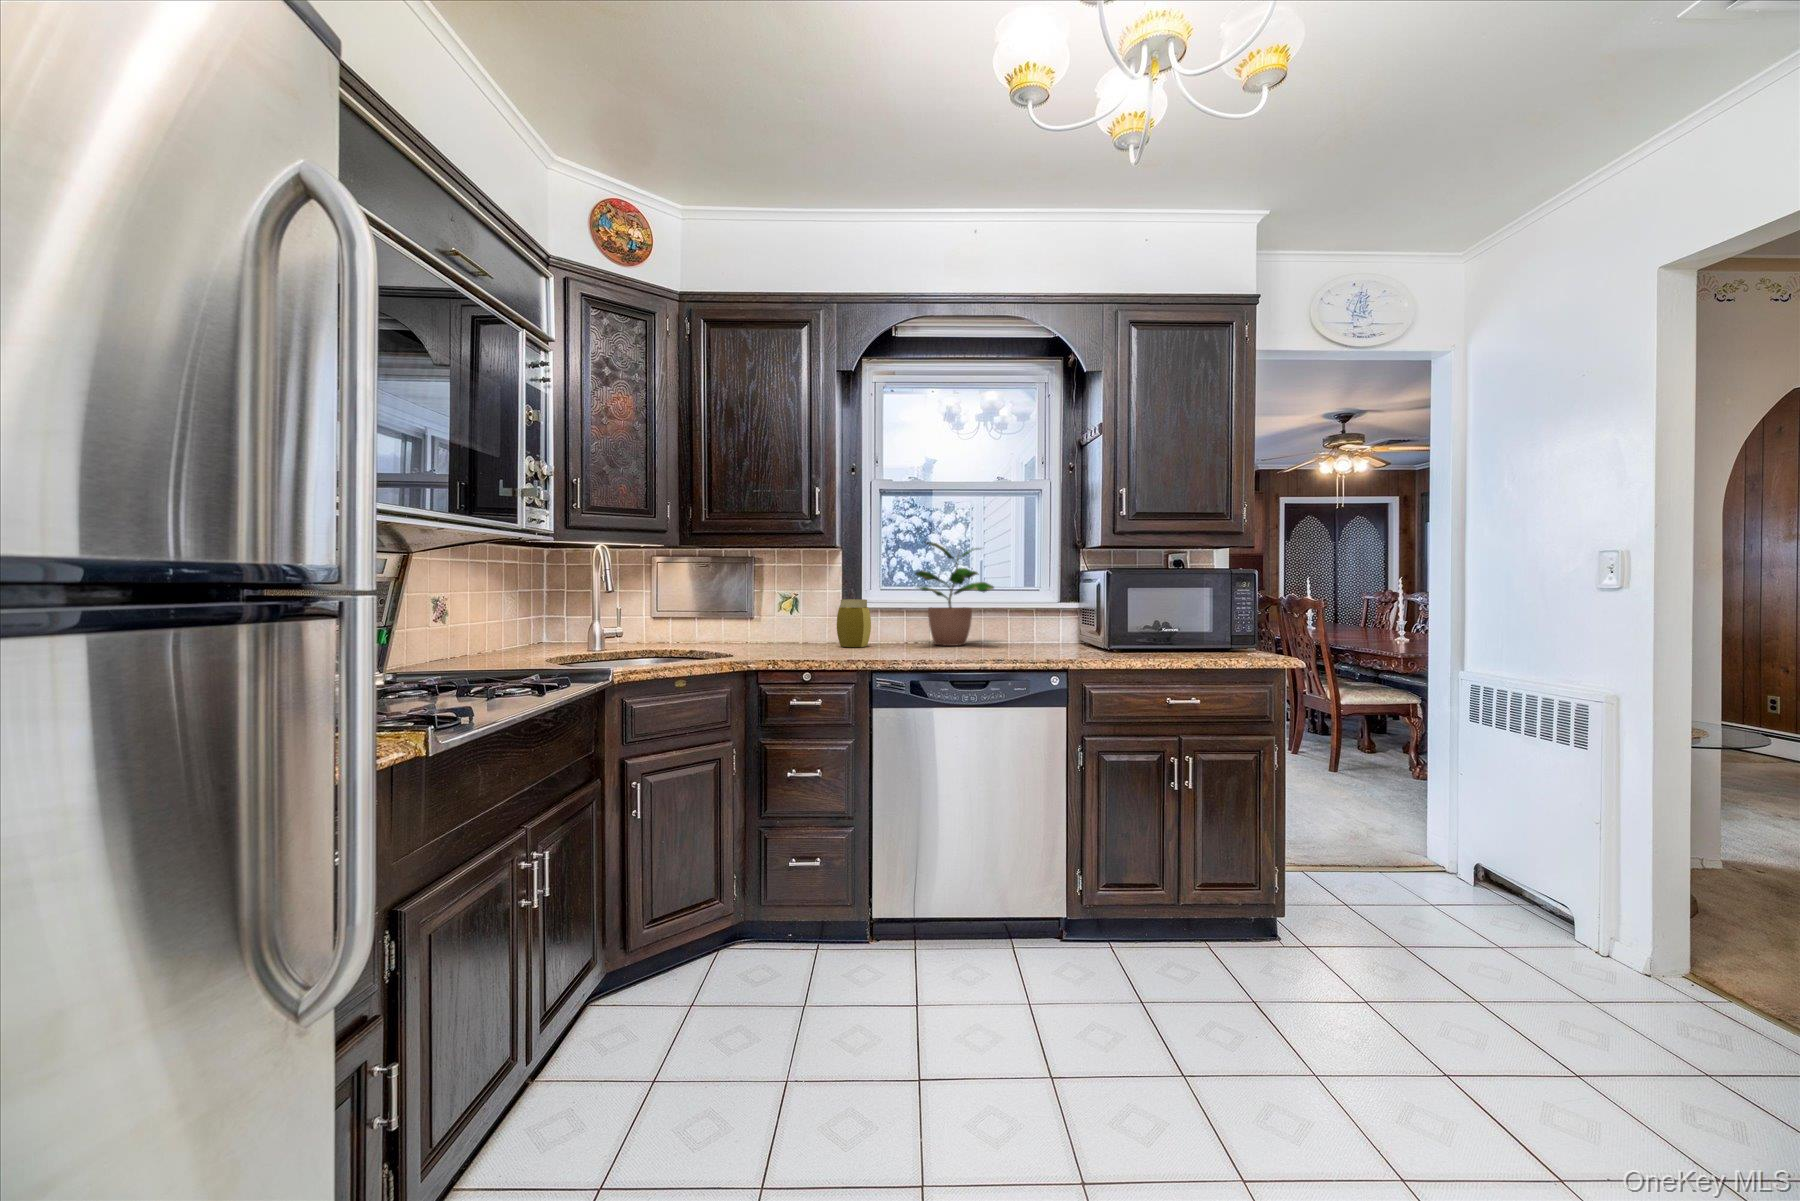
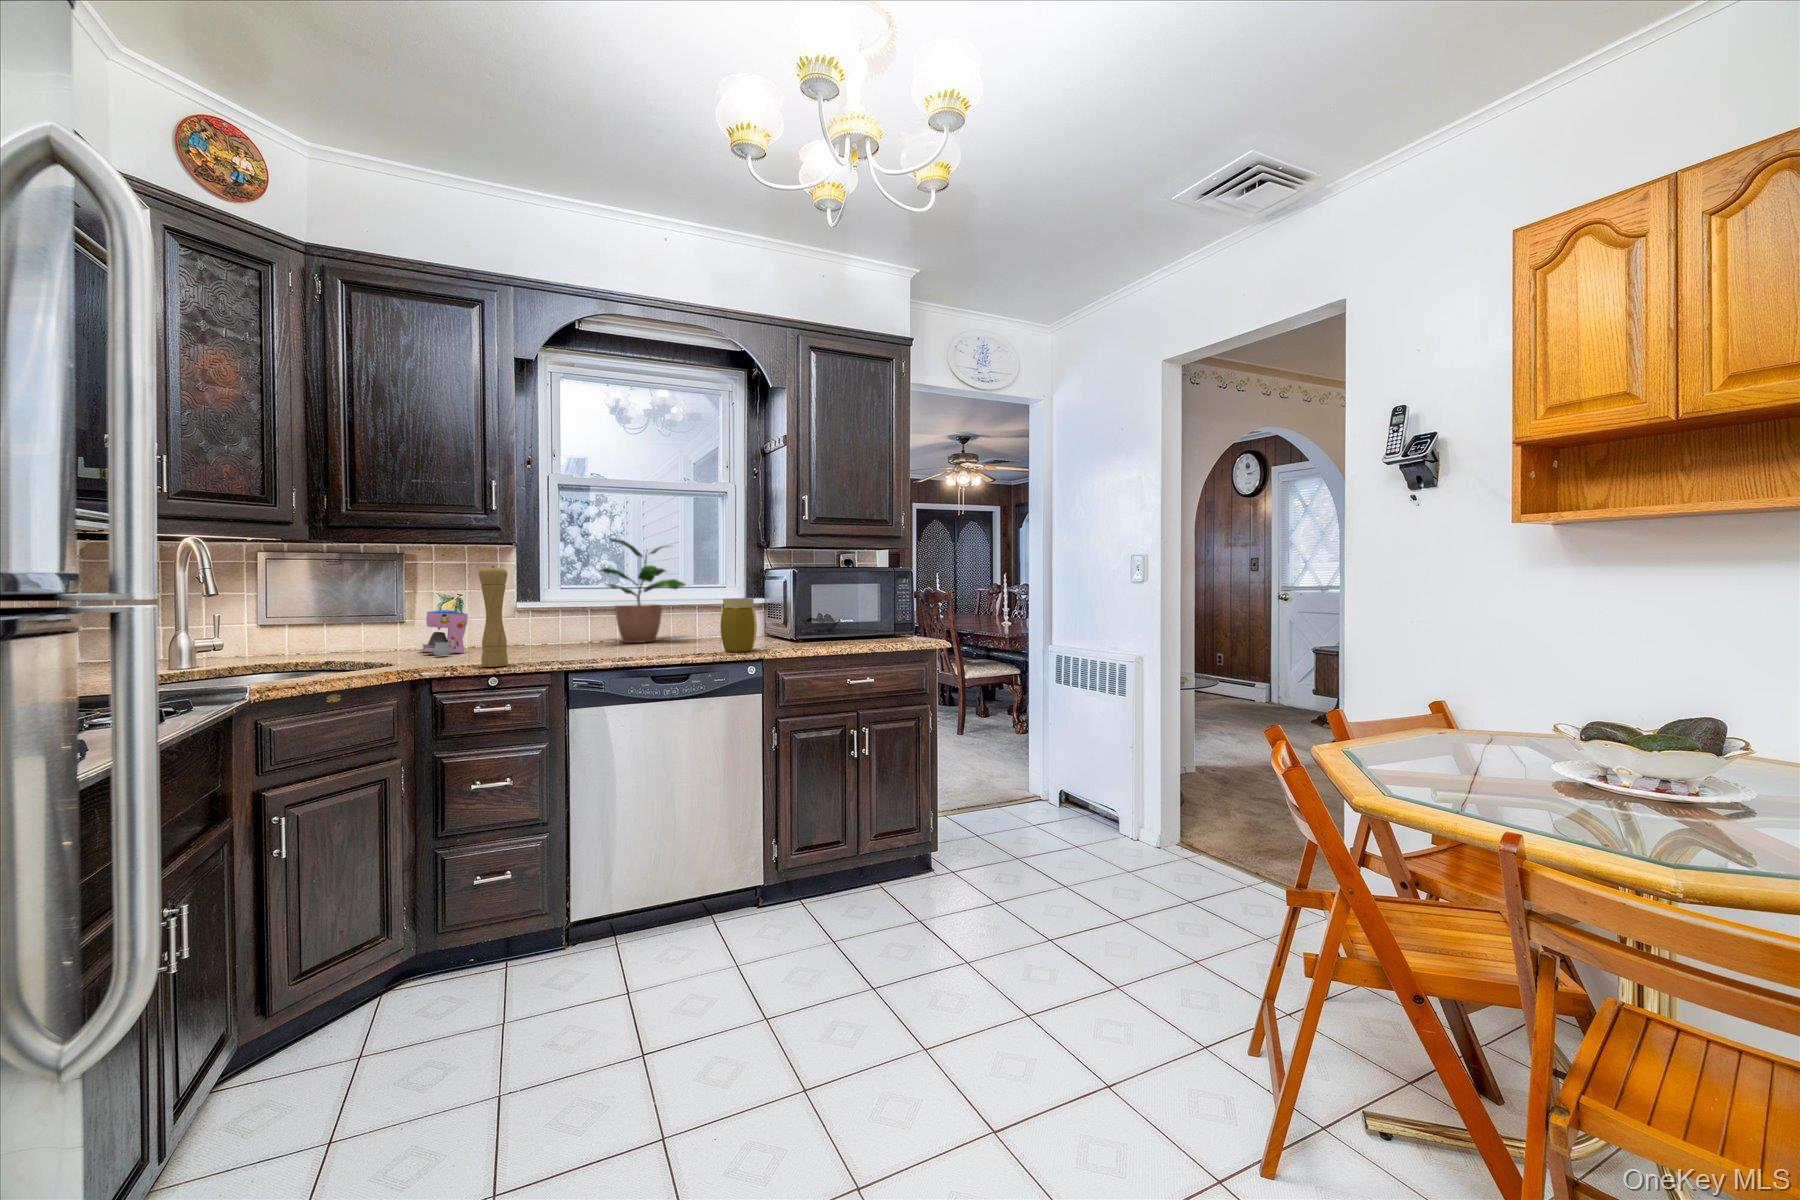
pepper mill: none [797,568,821,663] -> present [479,566,508,667]
jar: present [837,599,871,647] -> present [721,598,757,652]
coffee maker: none [762,609,799,650] -> present [419,610,468,655]

